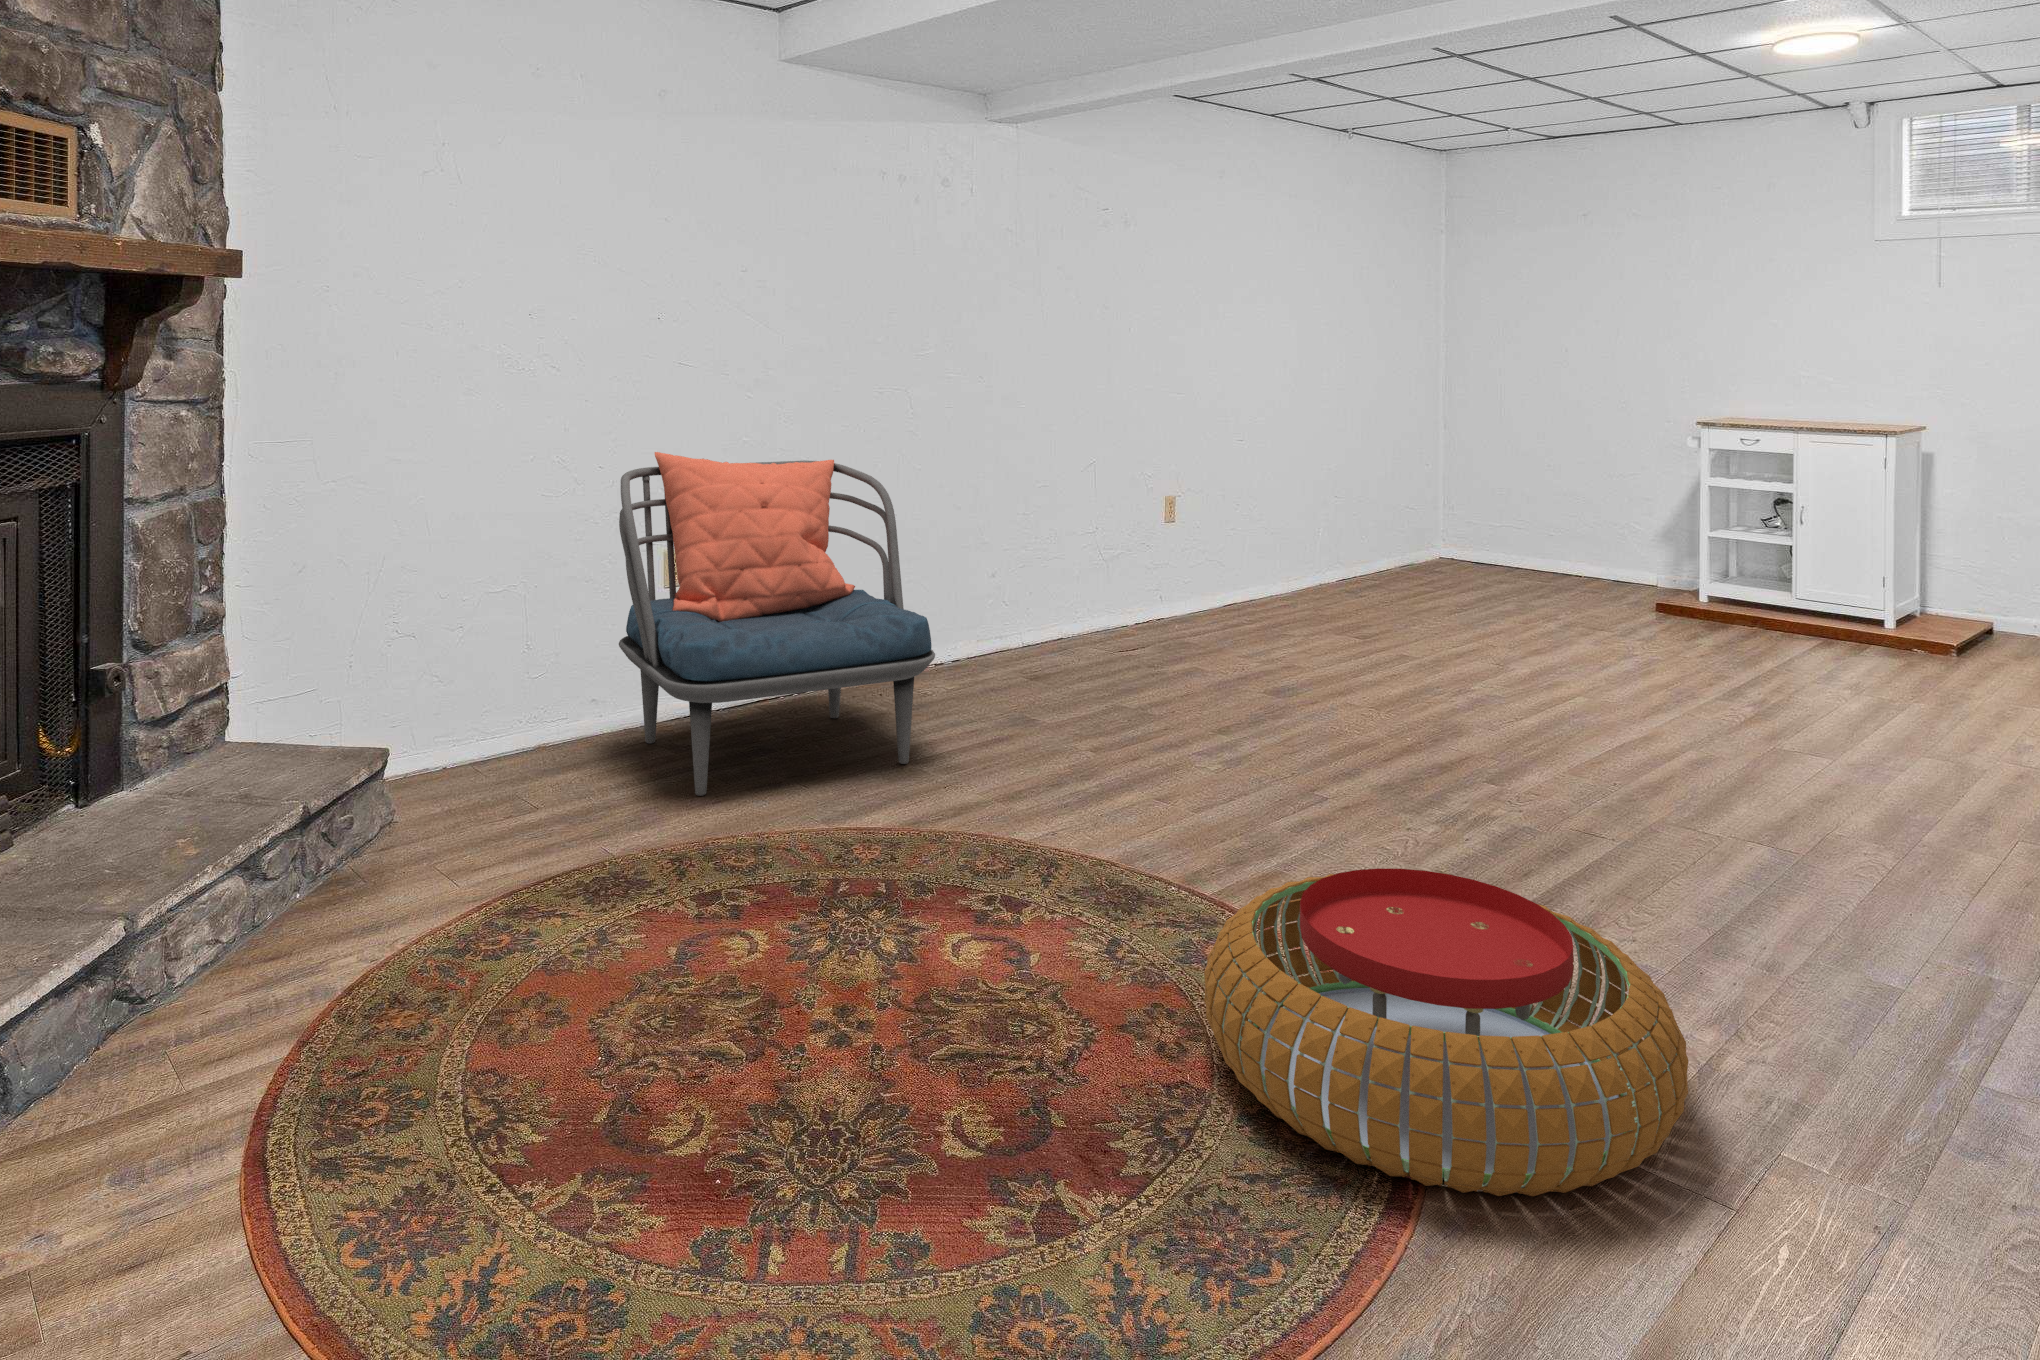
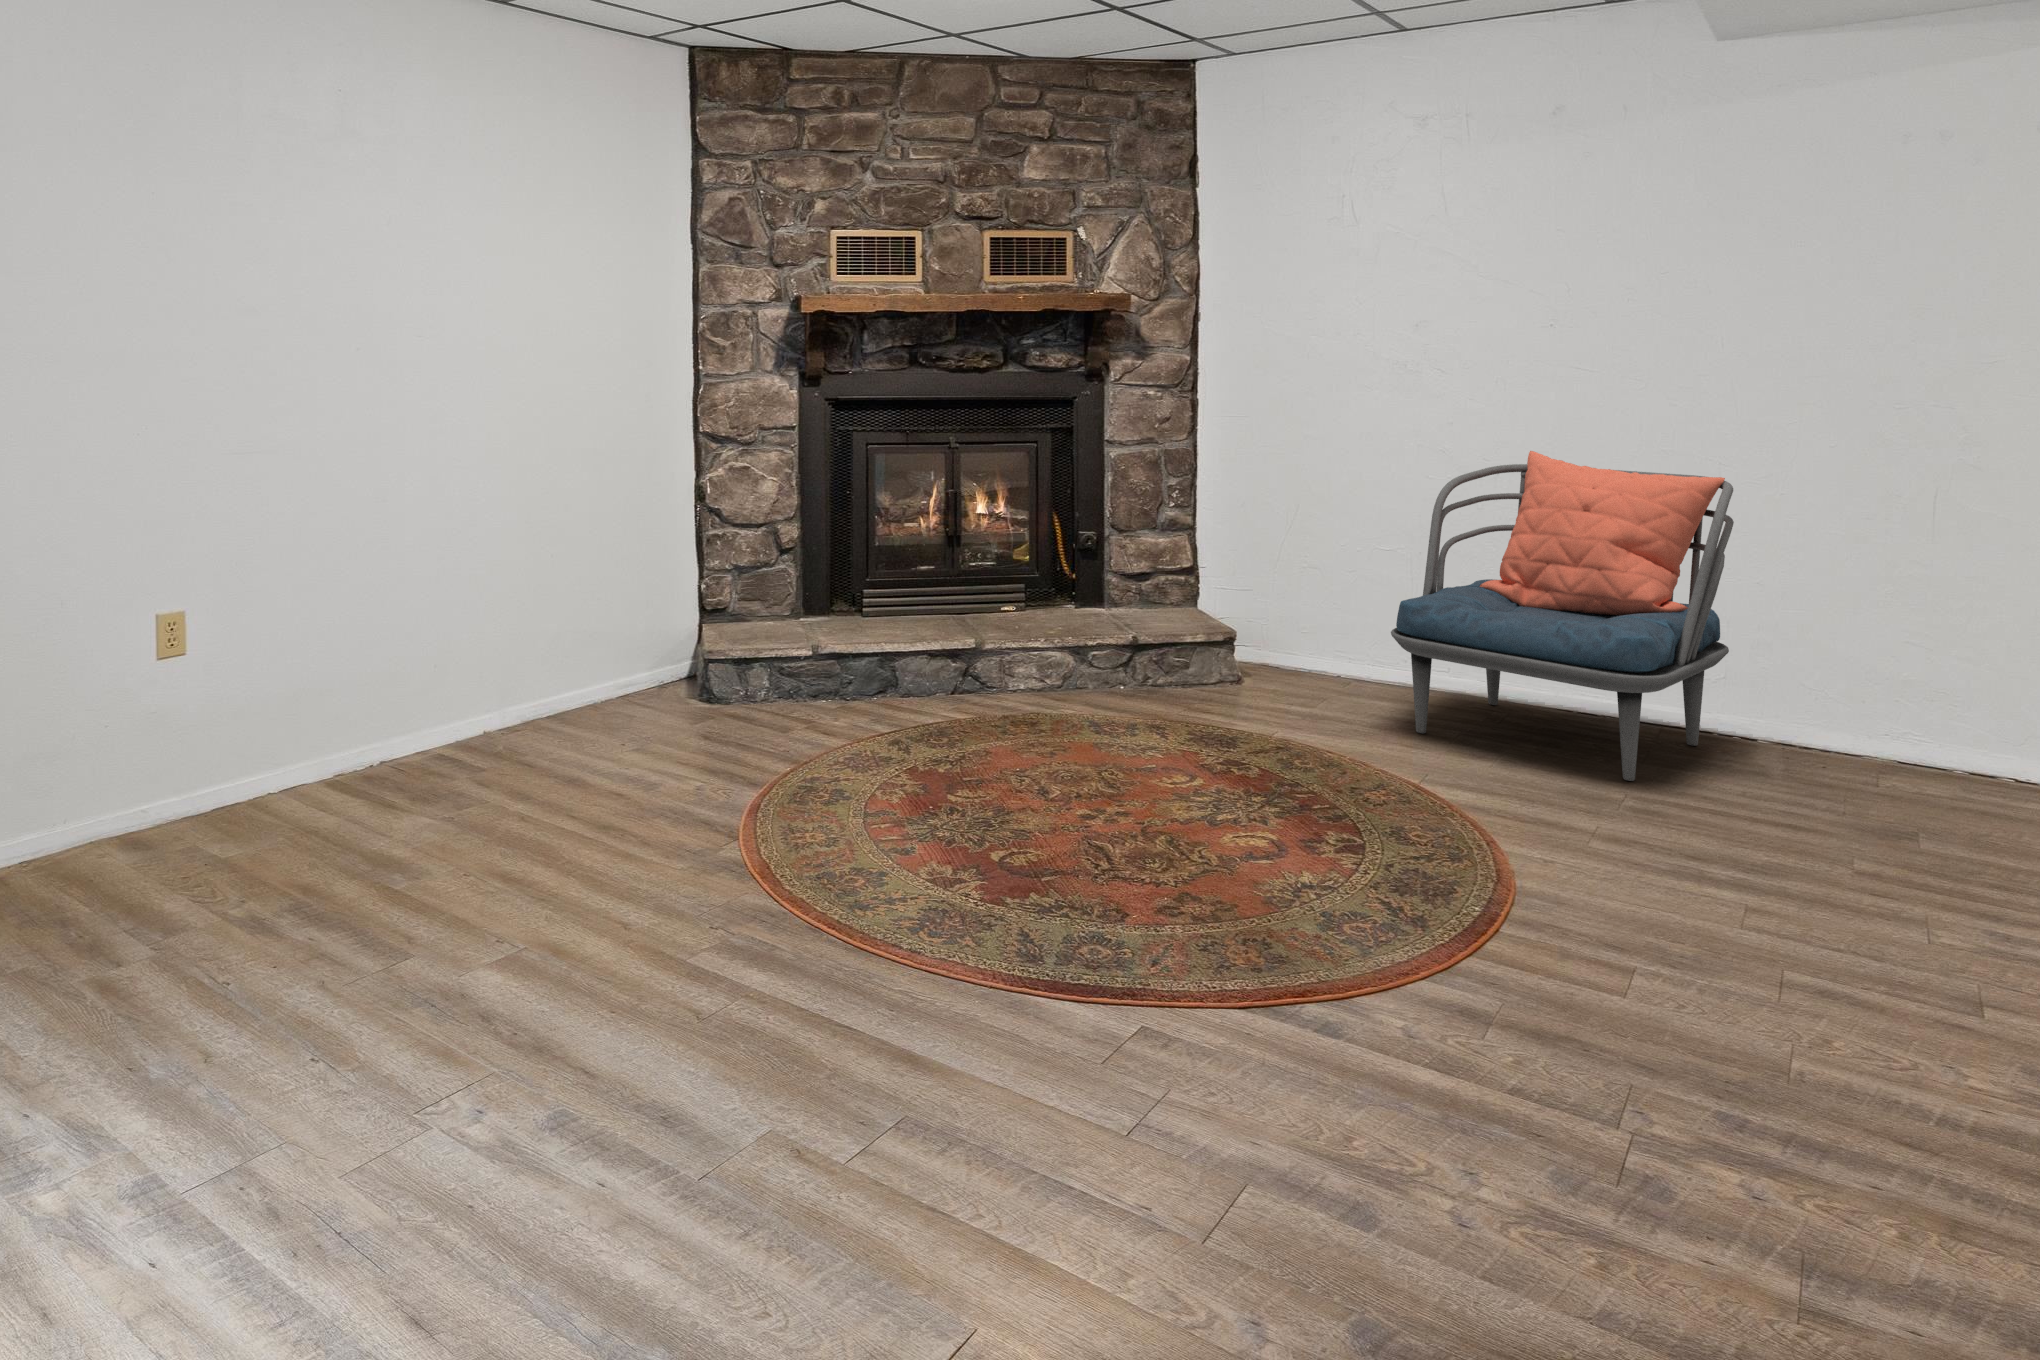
pouf: present [1204,868,1689,1196] -> none [1113,821,1525,1085]

